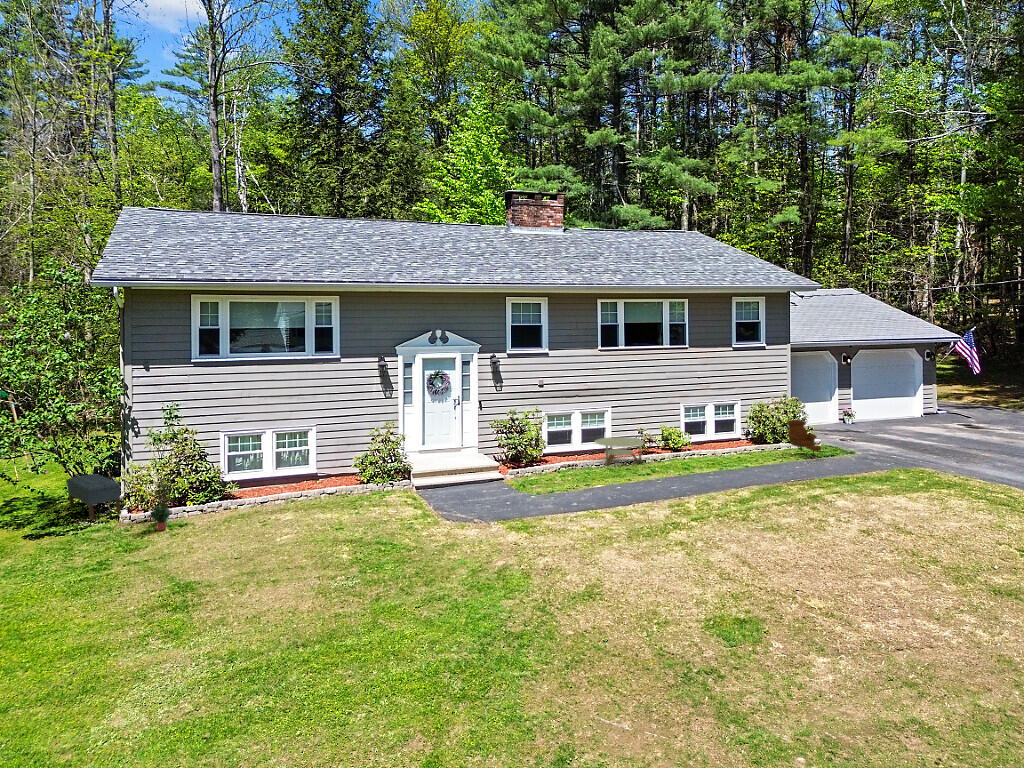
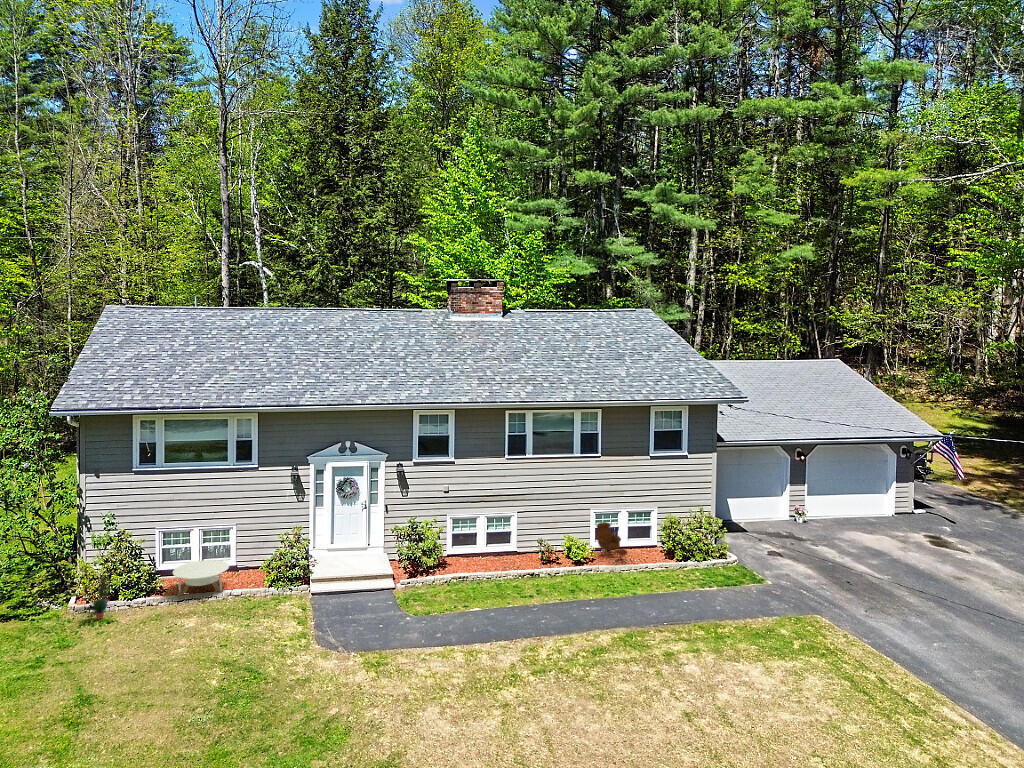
lounge chair: present [787,420,821,460] -> present [597,522,627,561]
round table: present [594,437,645,465] -> present [173,560,229,596]
bench: present [66,474,121,520] -> none [31,561,72,604]

